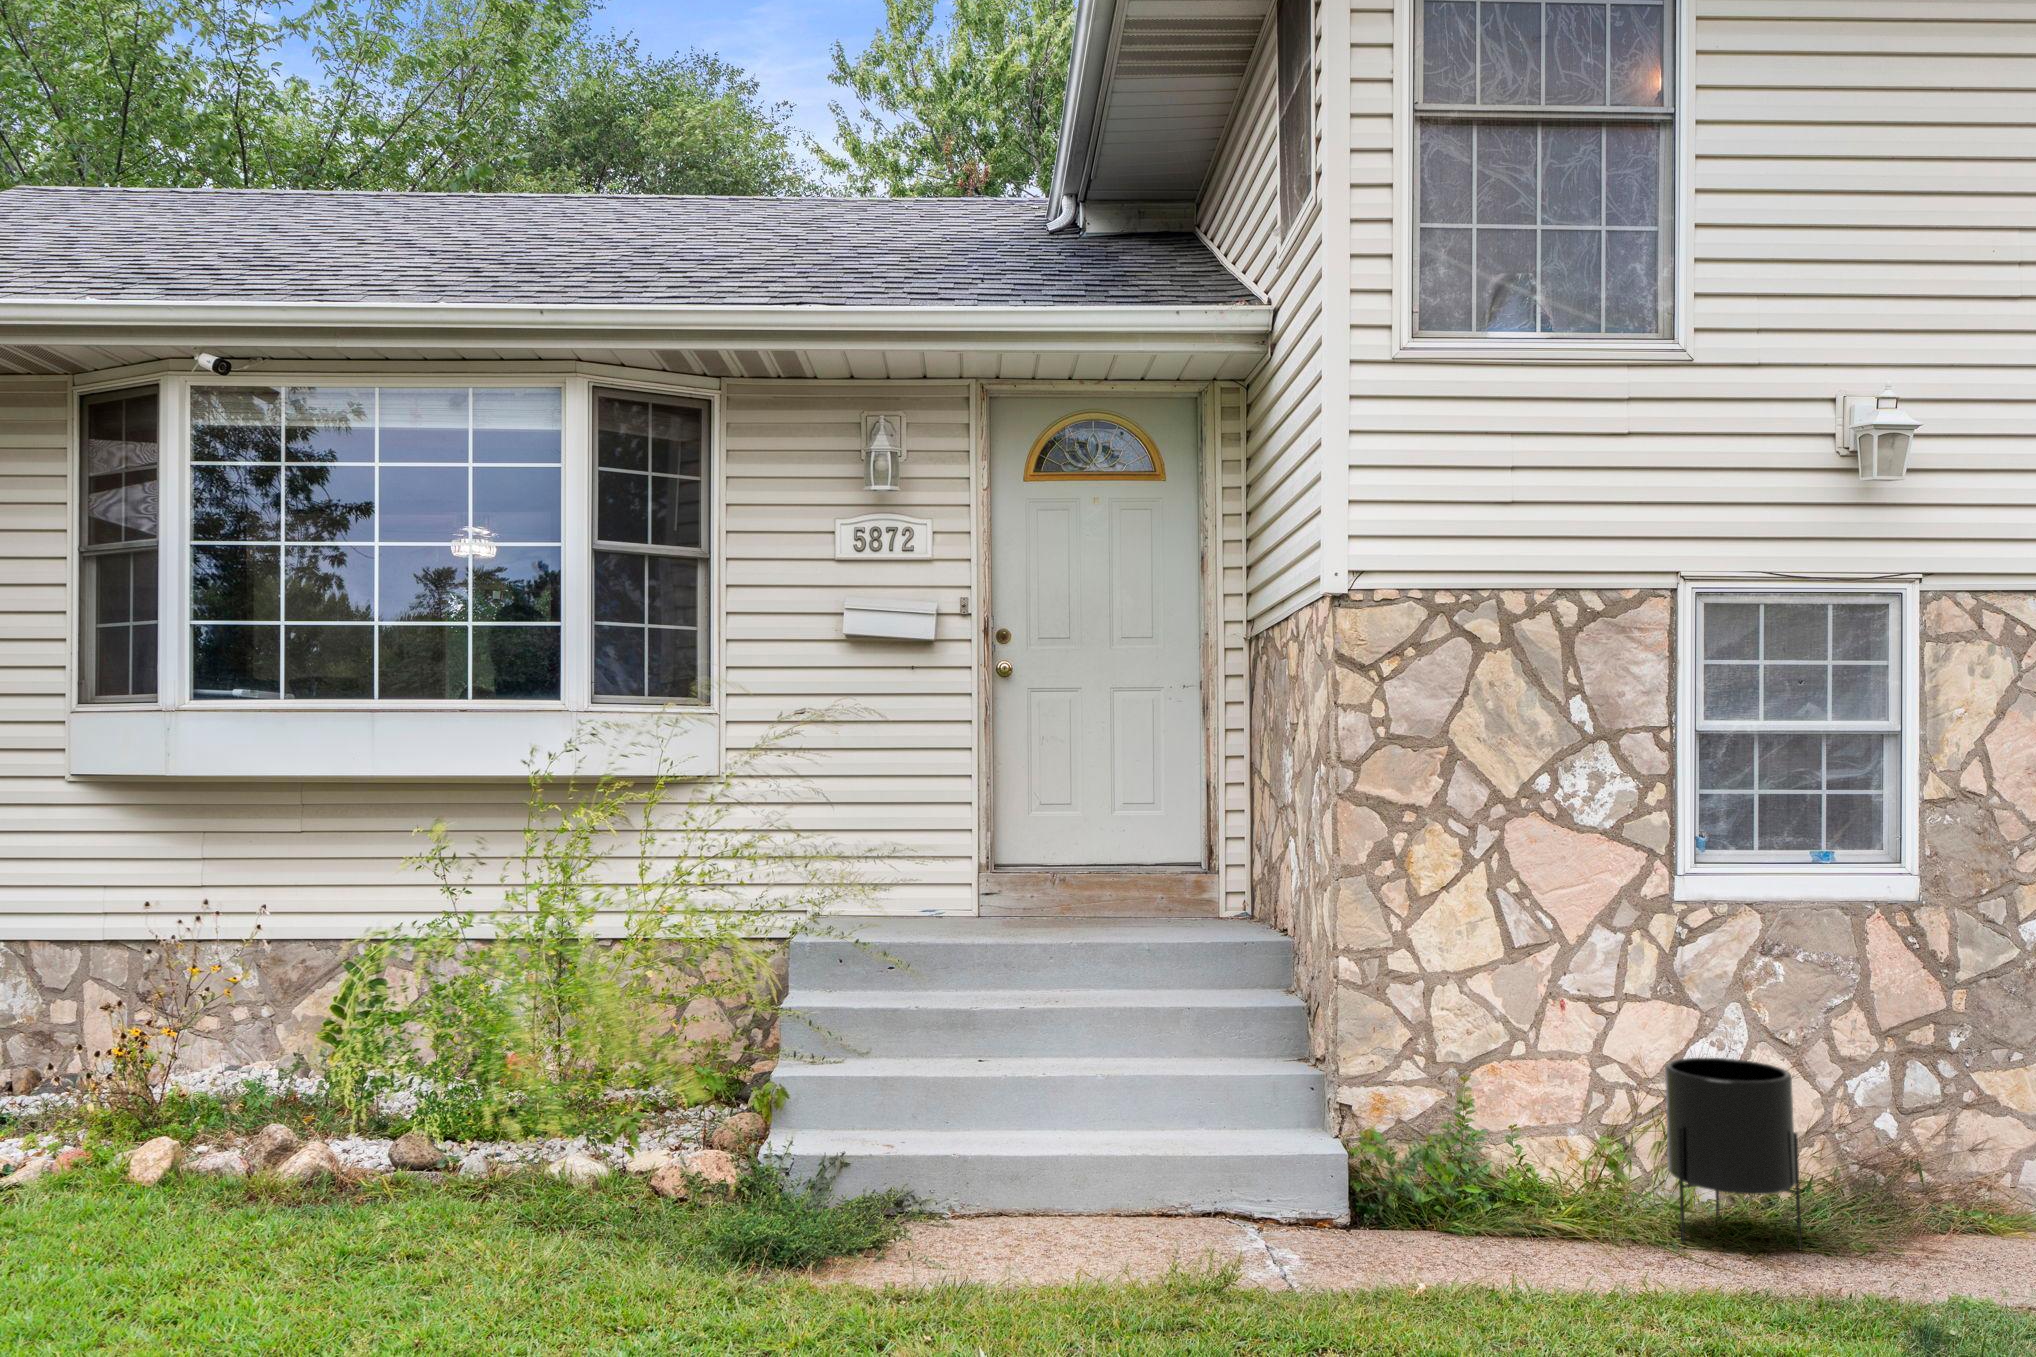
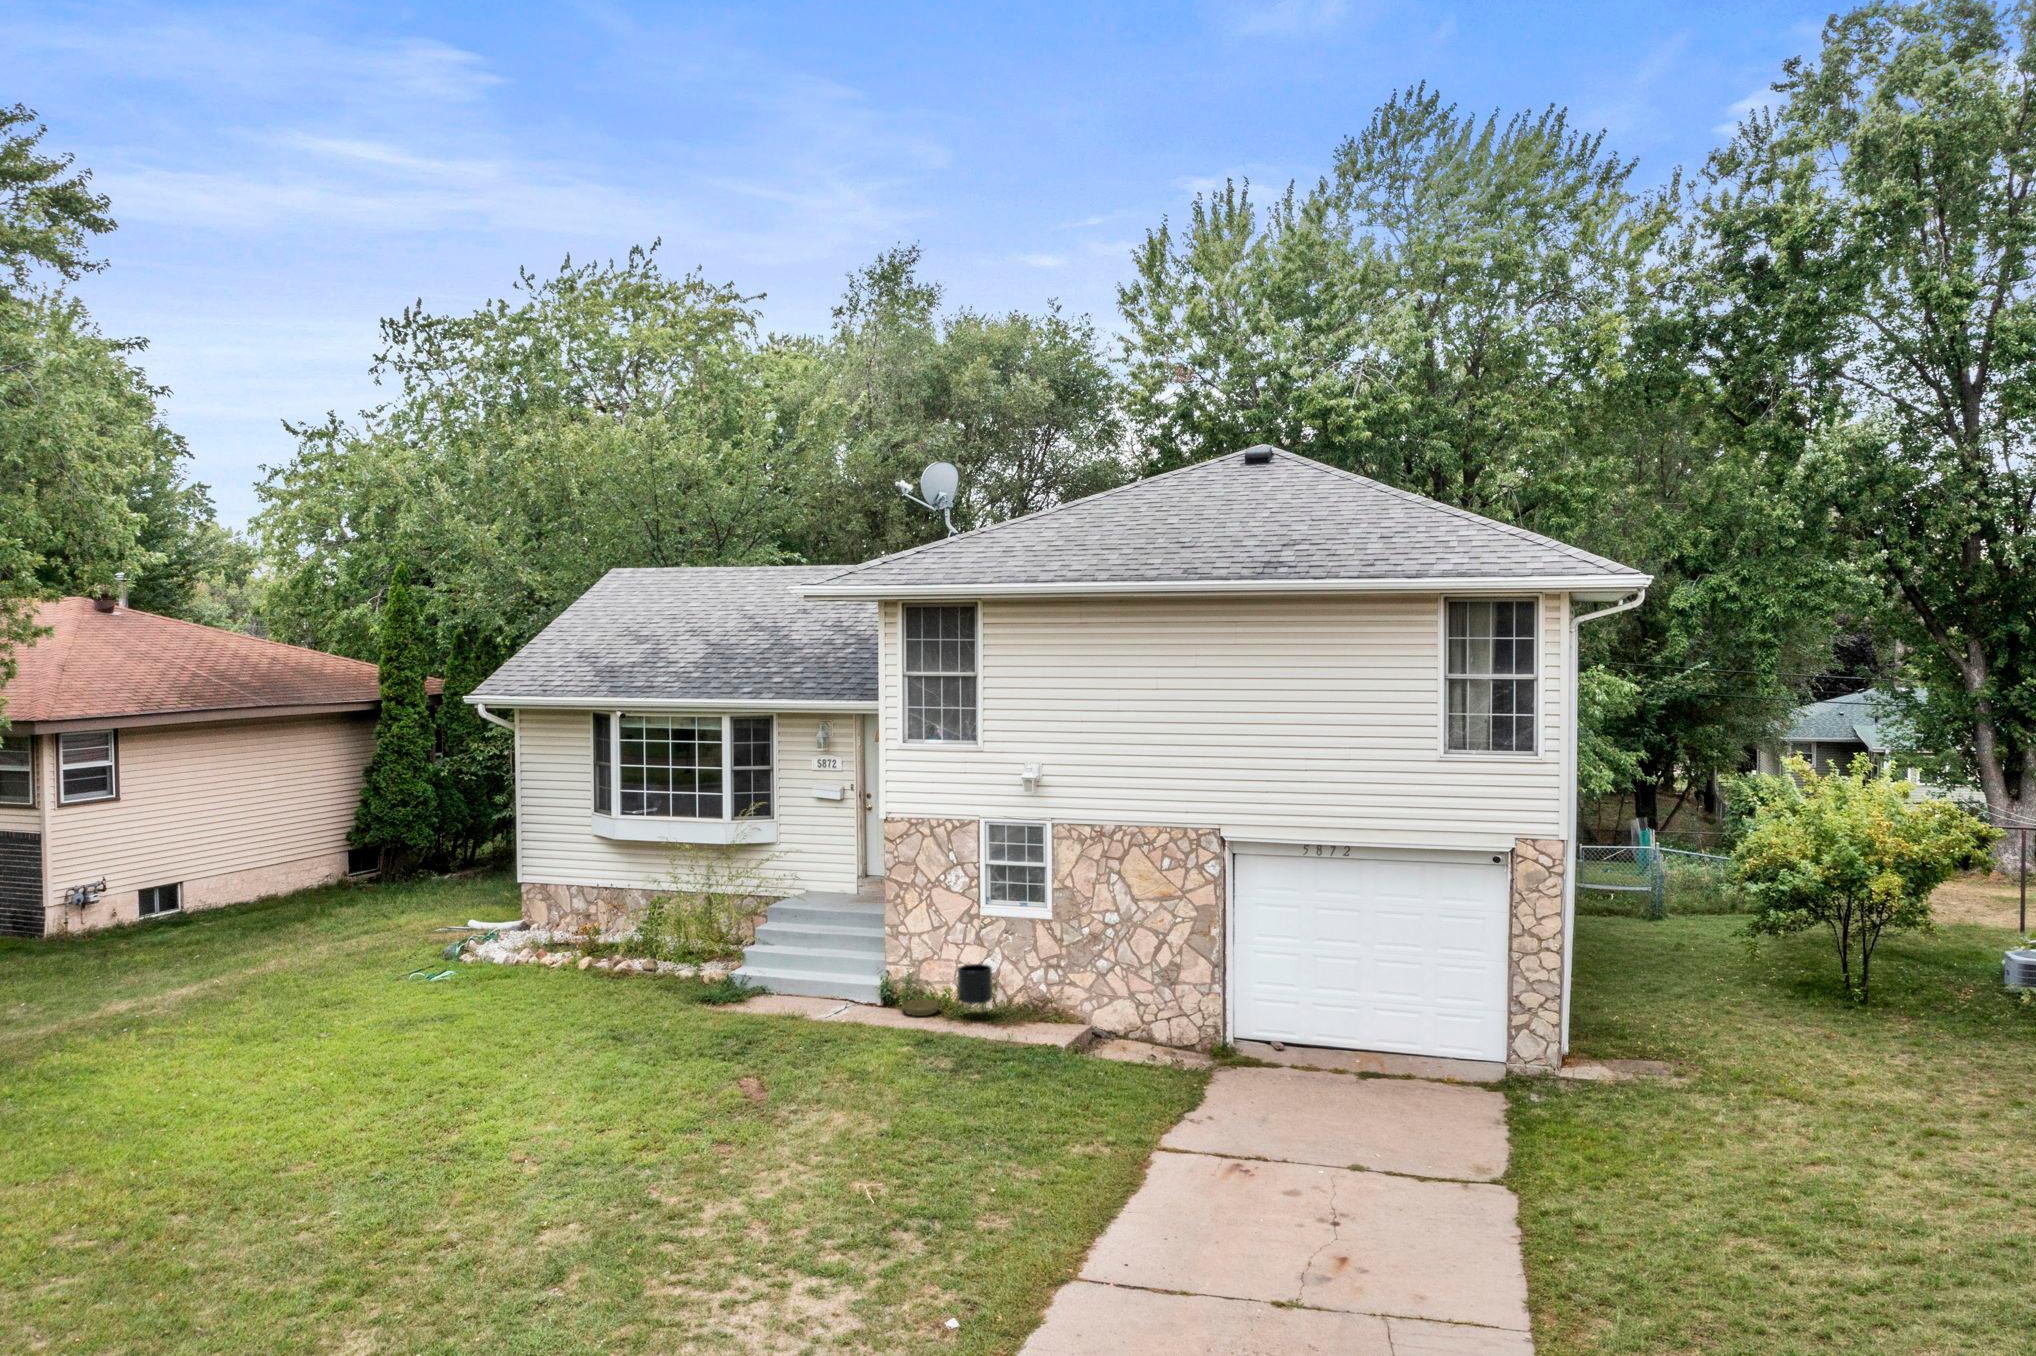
basket: none [1470,1124,1612,1257] -> present [902,979,940,1016]

